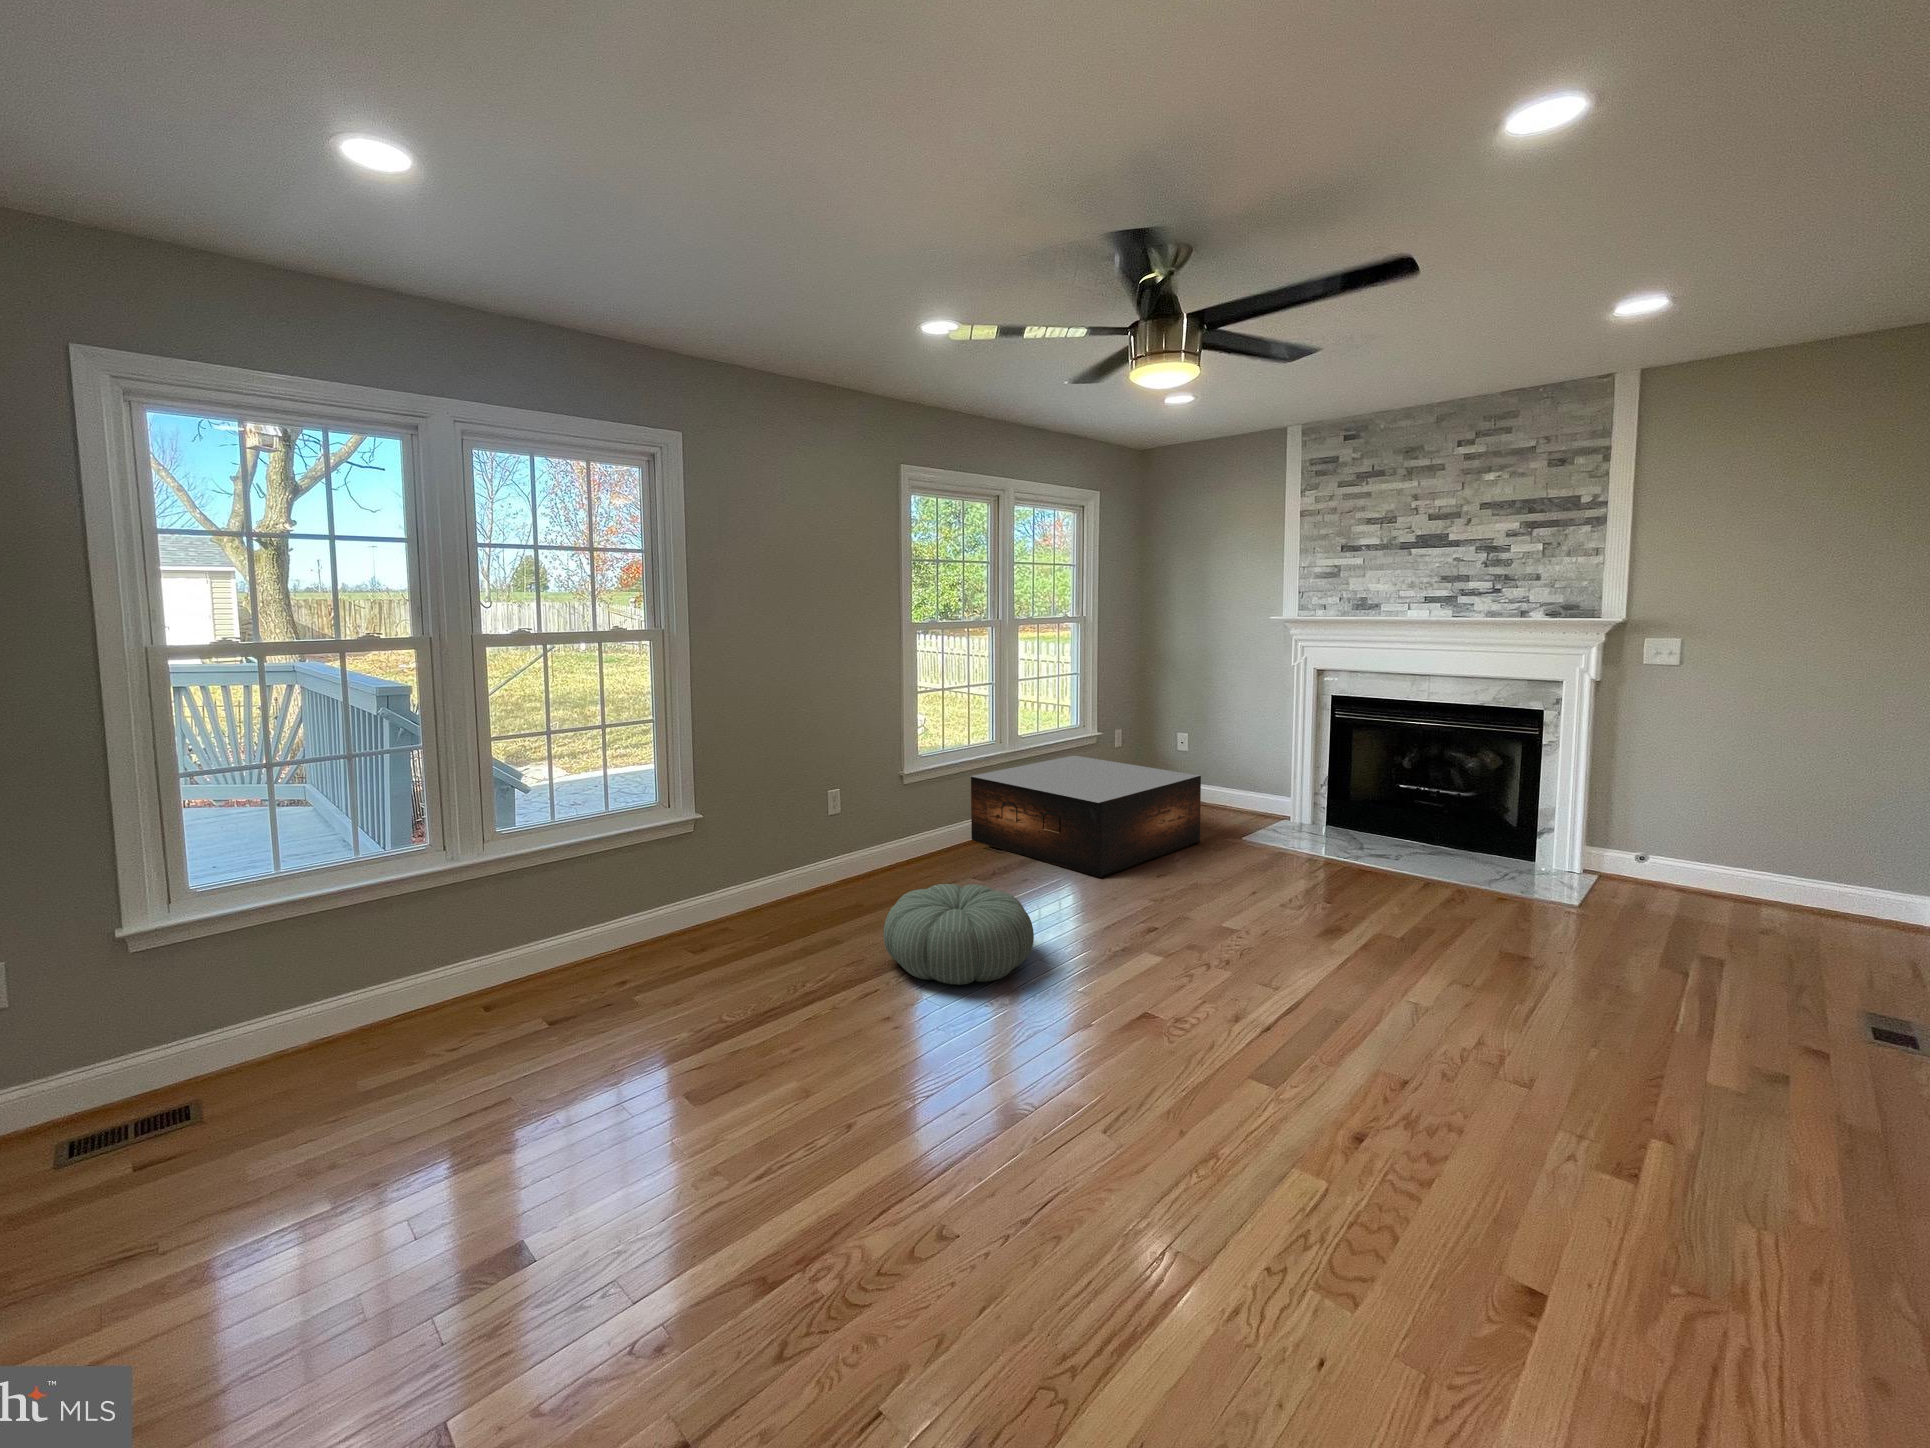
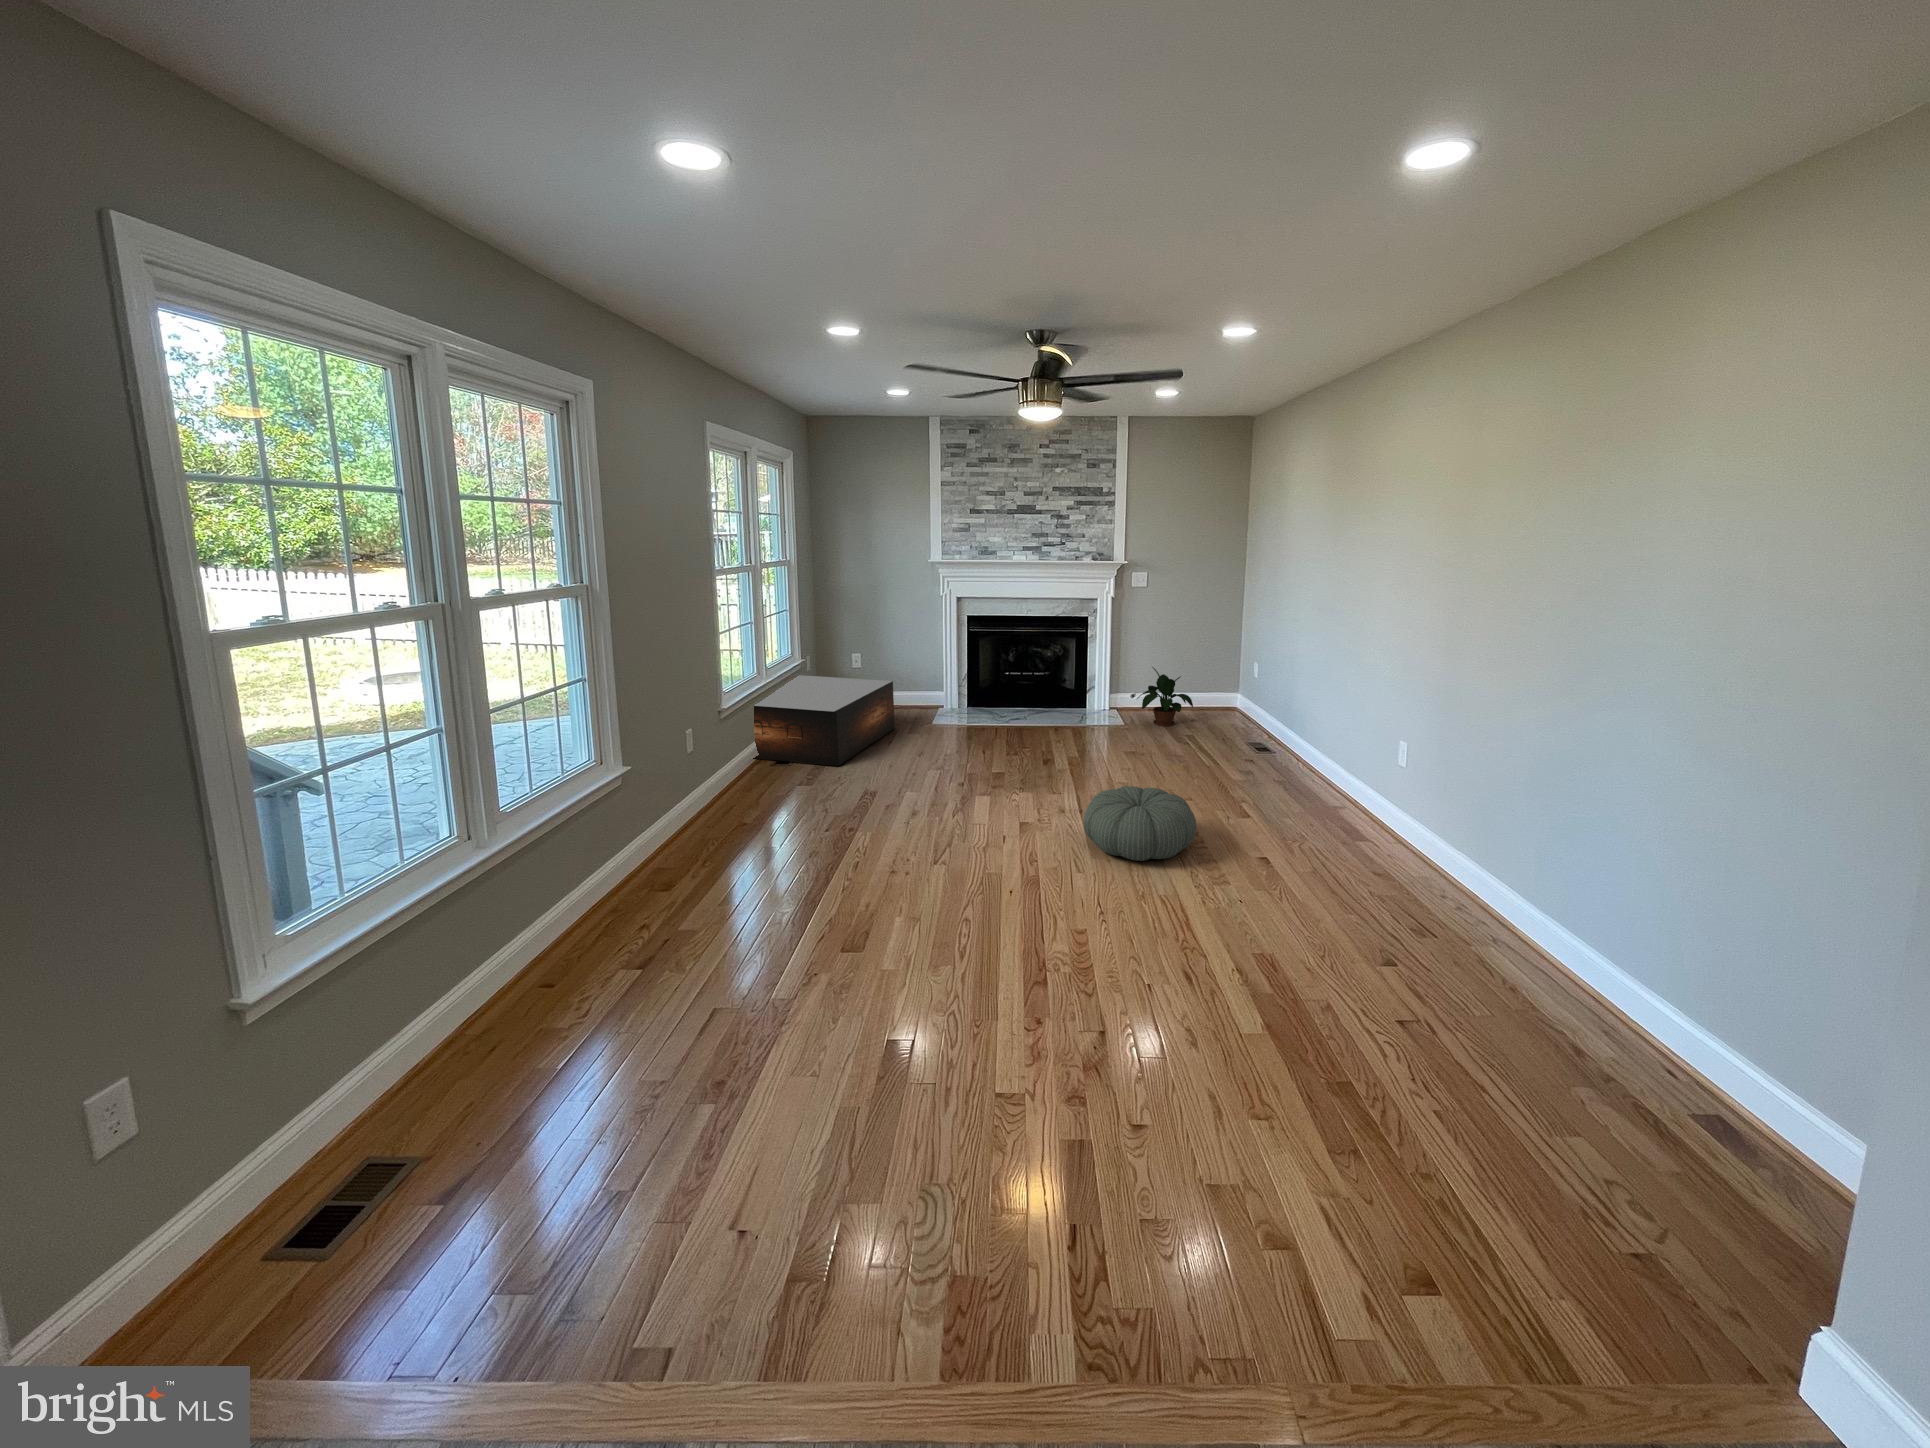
potted plant: none [1645,798,1787,914] -> present [1137,667,1193,726]
pouf: present [884,884,1034,985] -> present [1084,786,1196,861]

